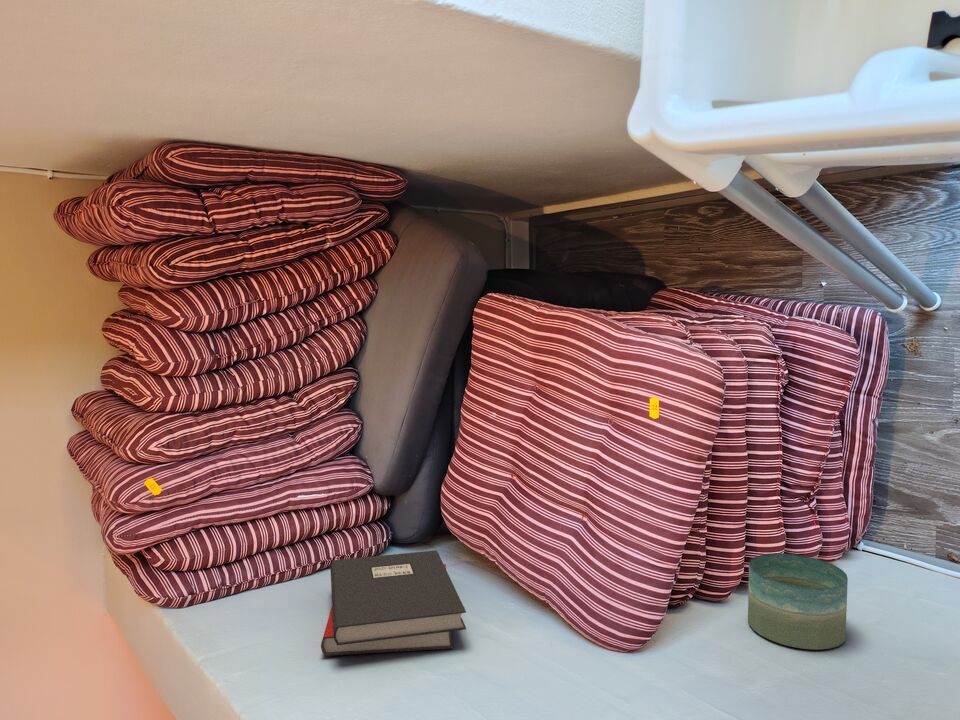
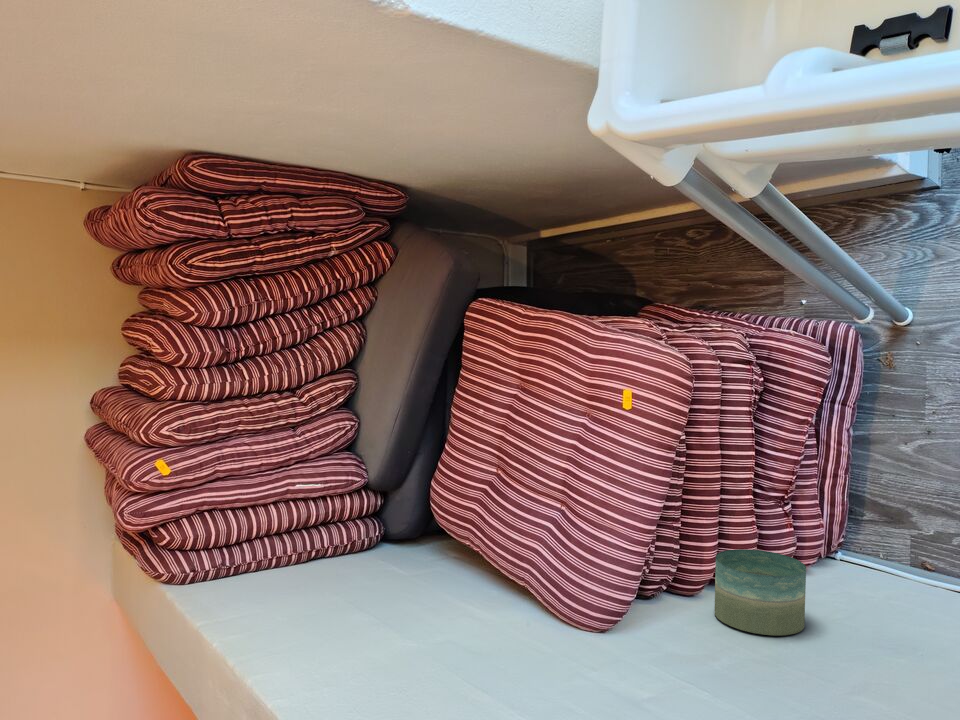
hardback book: present [321,550,466,656] -> none [309,541,444,624]

